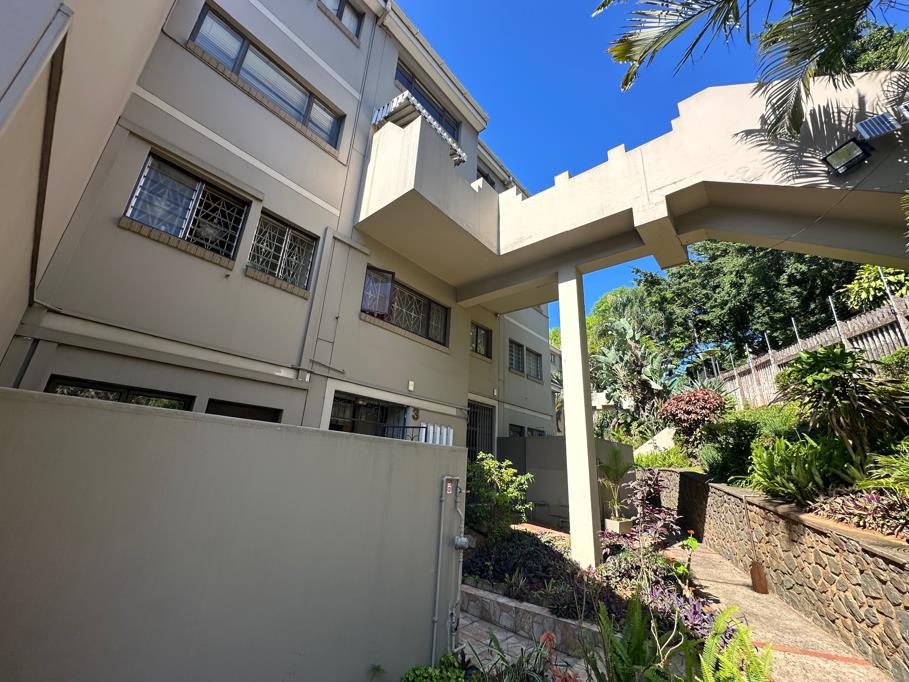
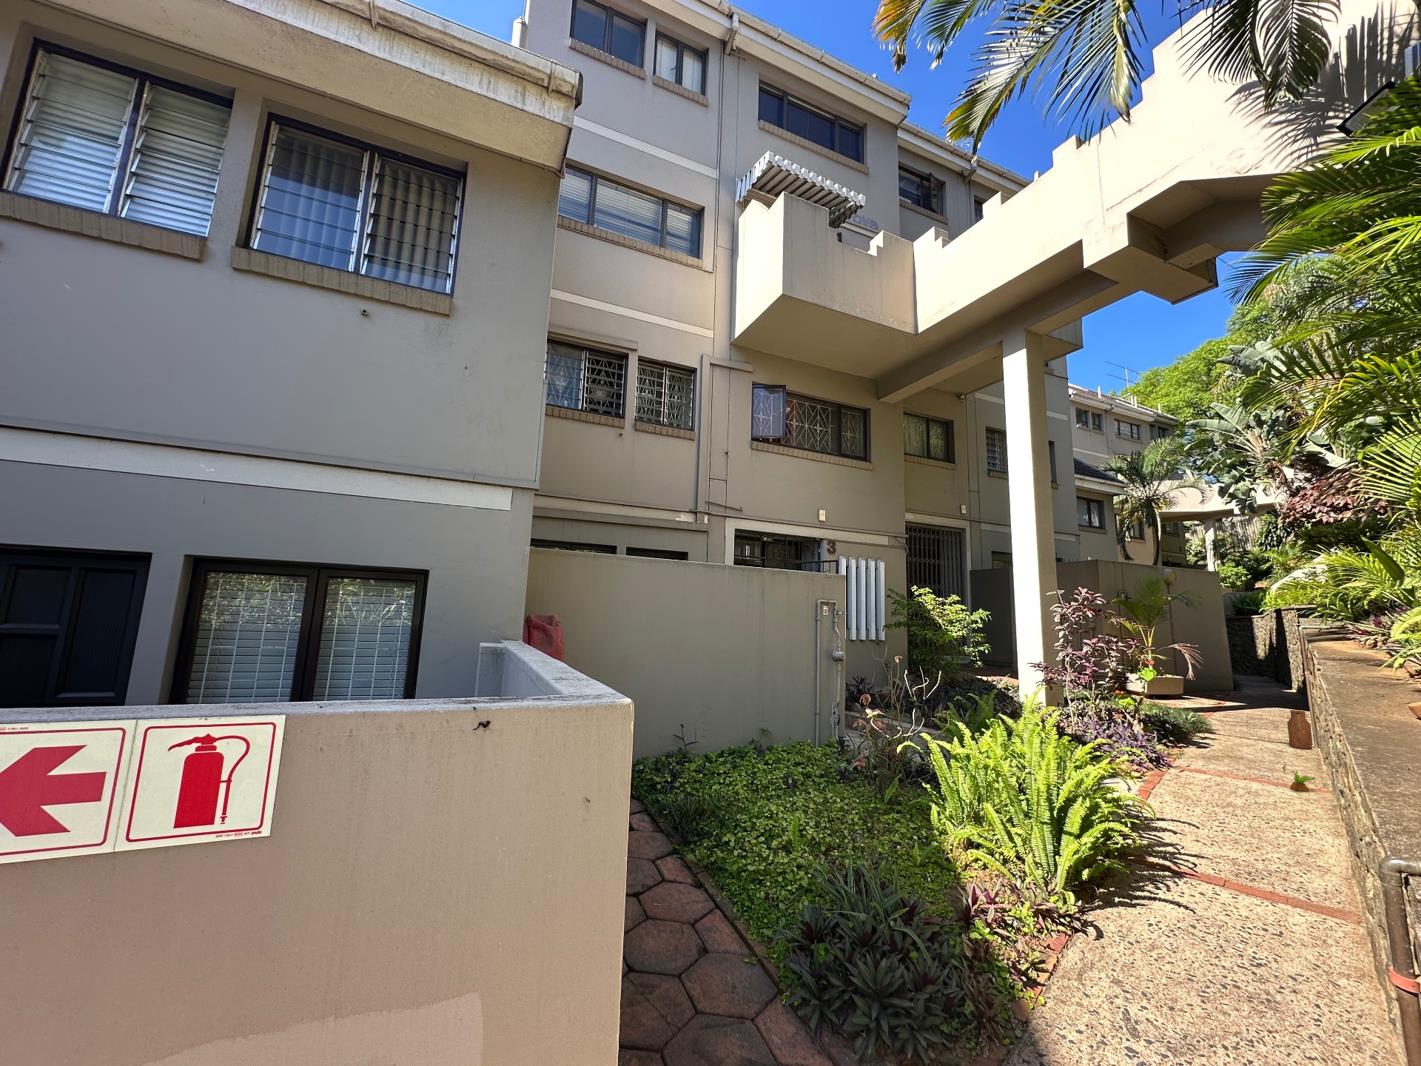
decorative plant: none [832,634,863,666] -> present [1282,763,1317,792]

